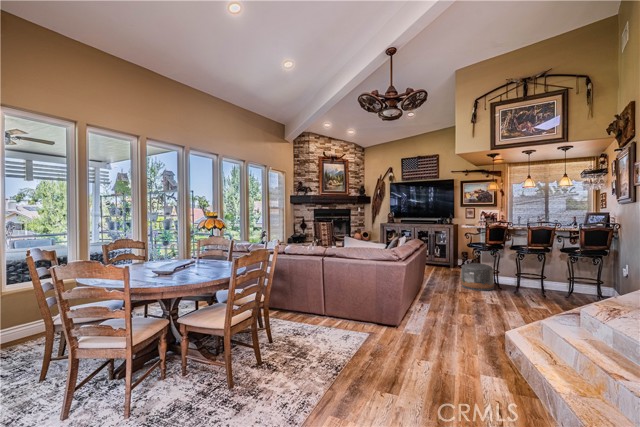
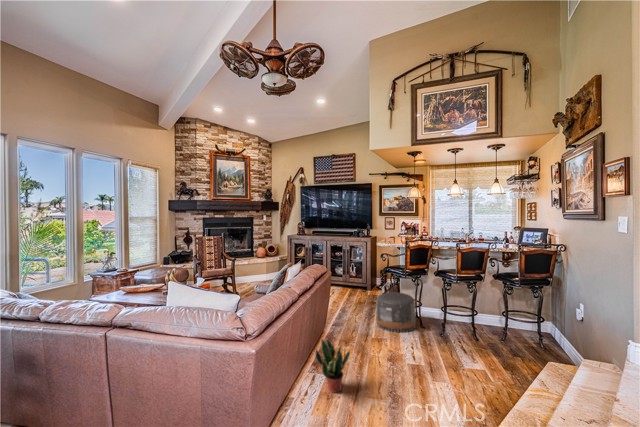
potted plant: none [424,277,446,311] -> present [315,339,350,392]

